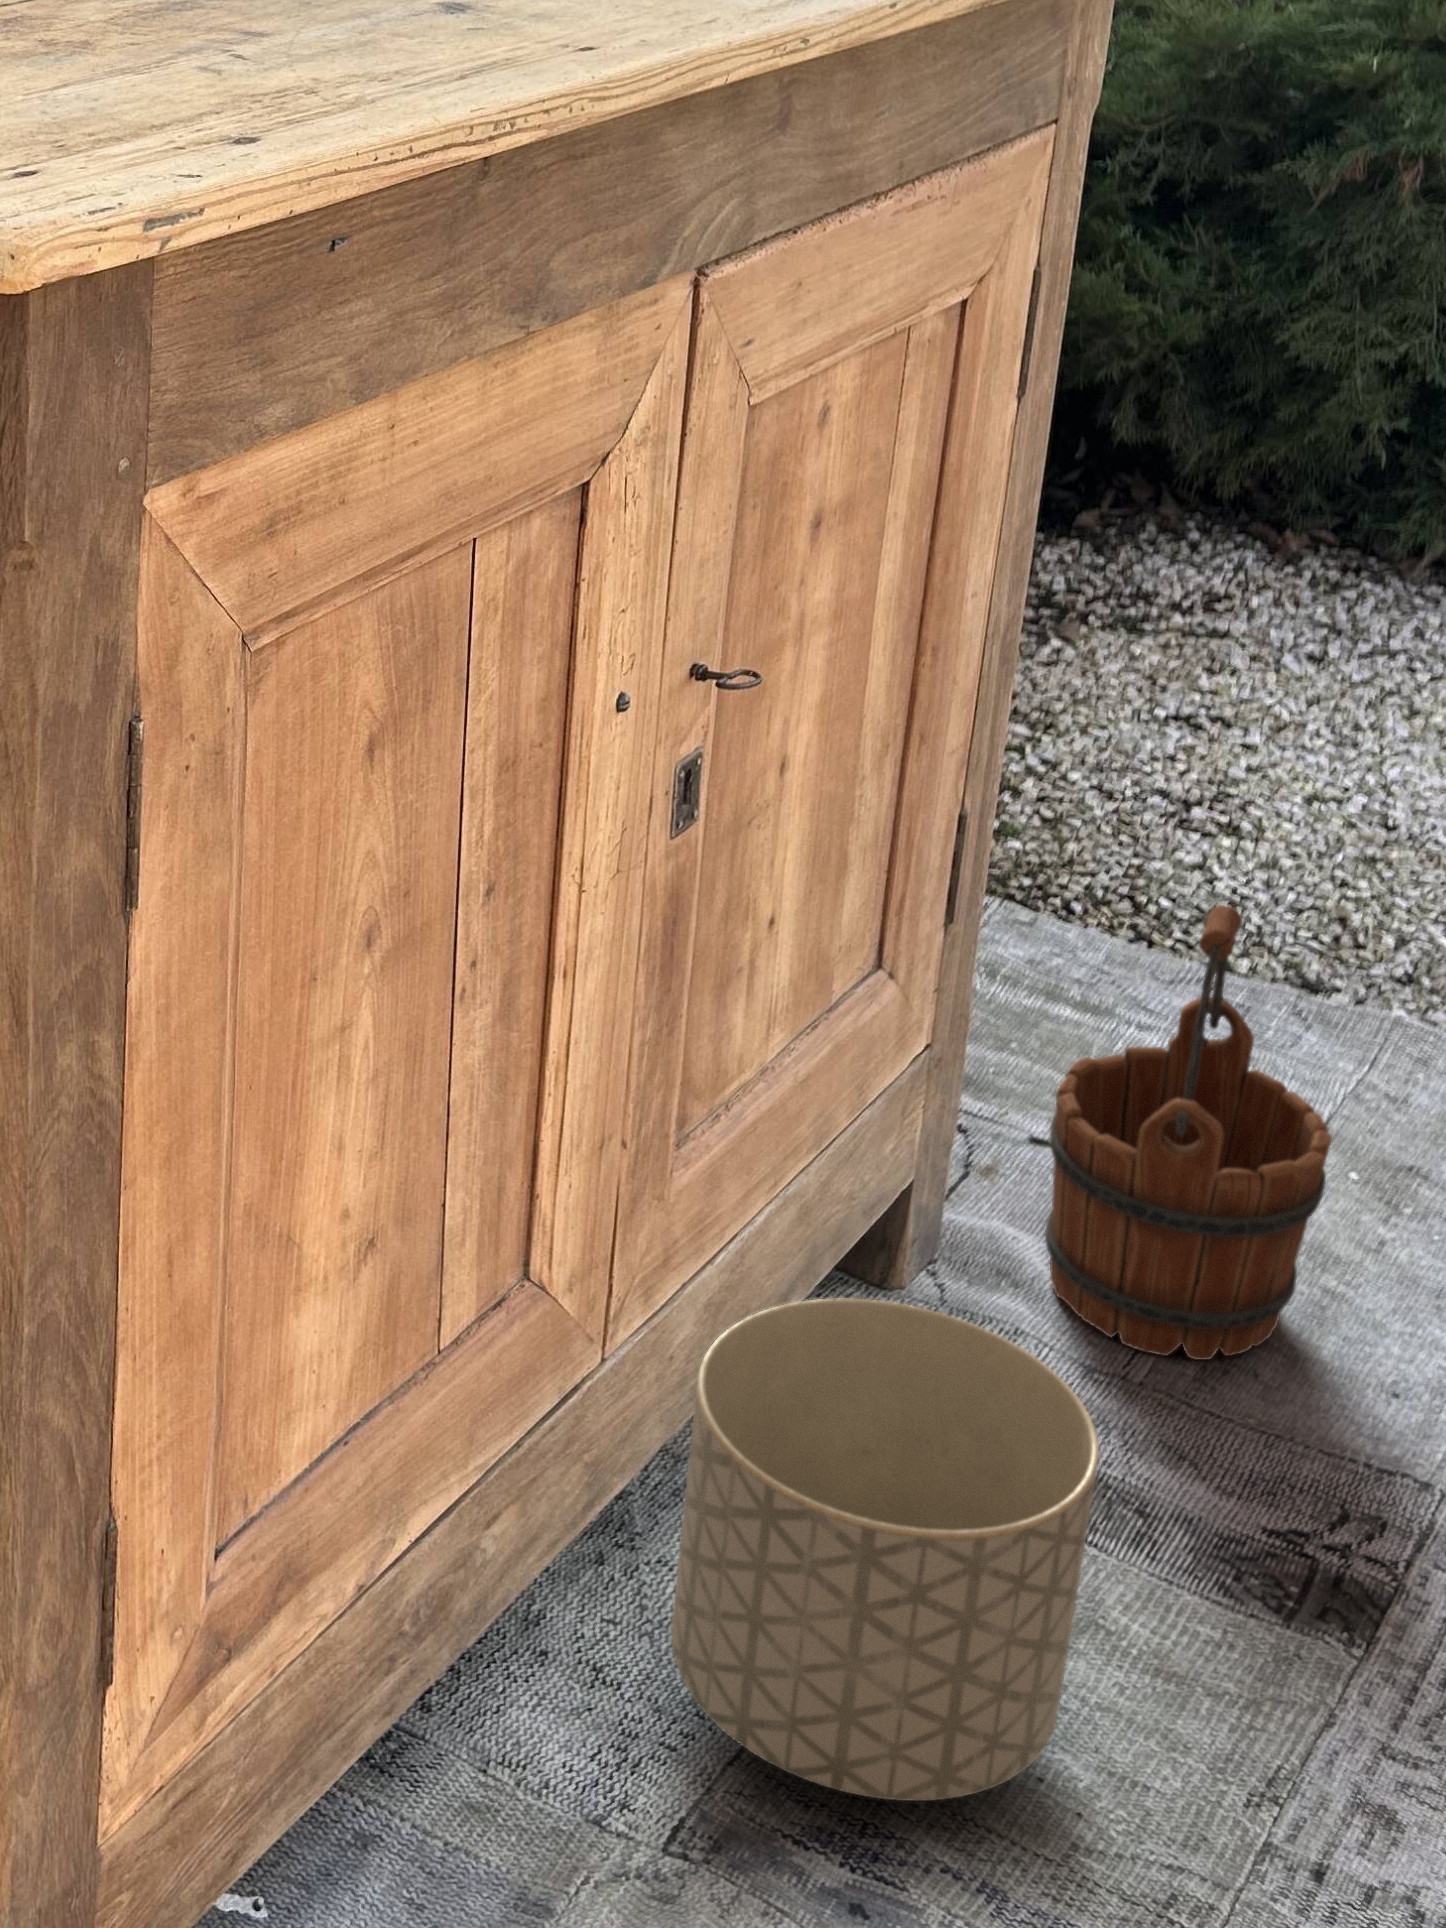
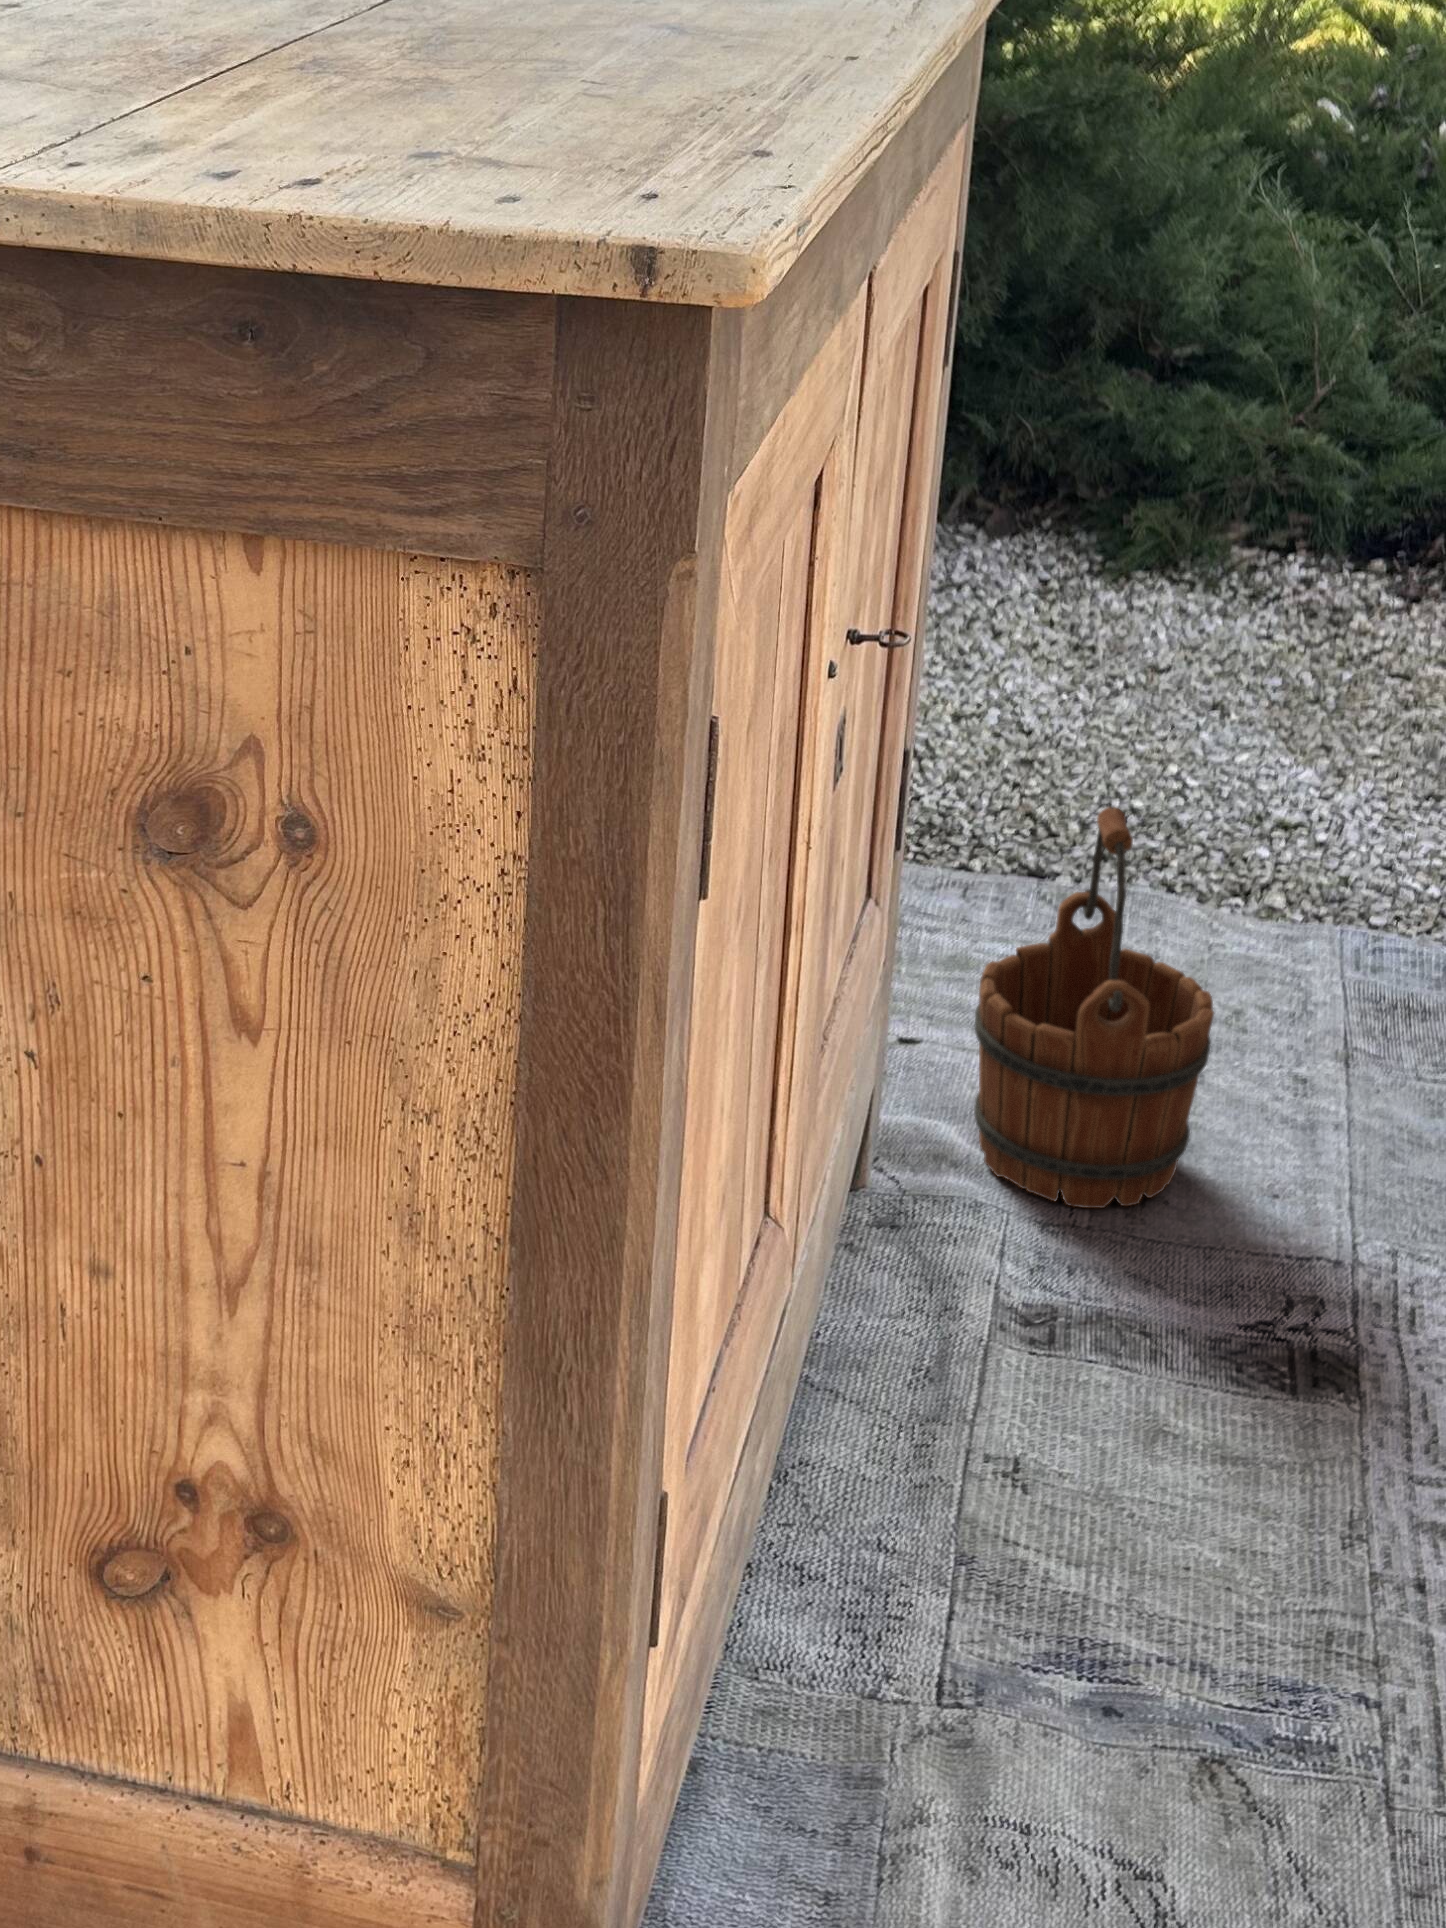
planter: present [671,1298,1099,1801] -> none [857,1192,1235,1621]

